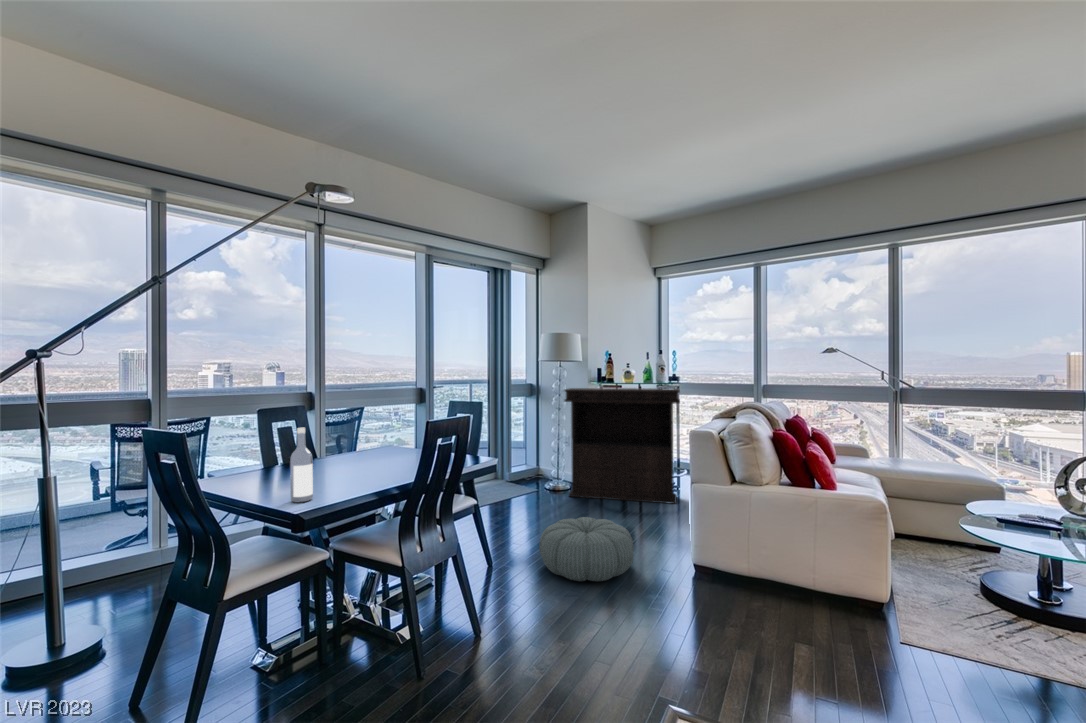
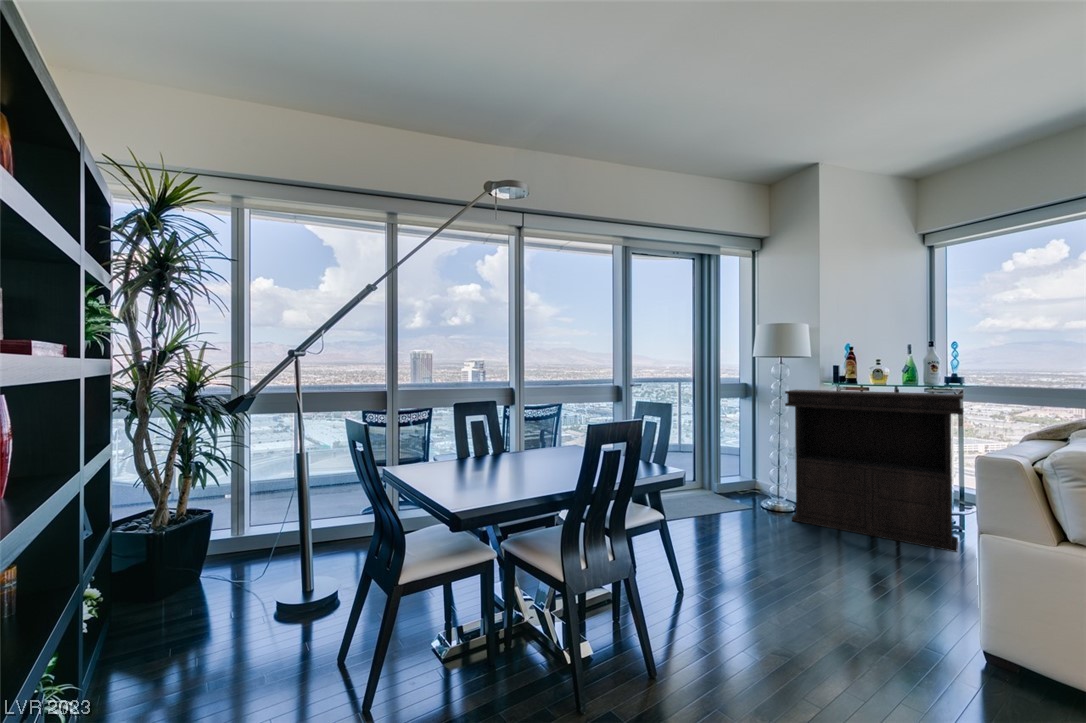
wine bottle: present [290,428,313,502] -> none [462,424,482,498]
pouf: present [539,517,634,581] -> none [742,552,878,643]

